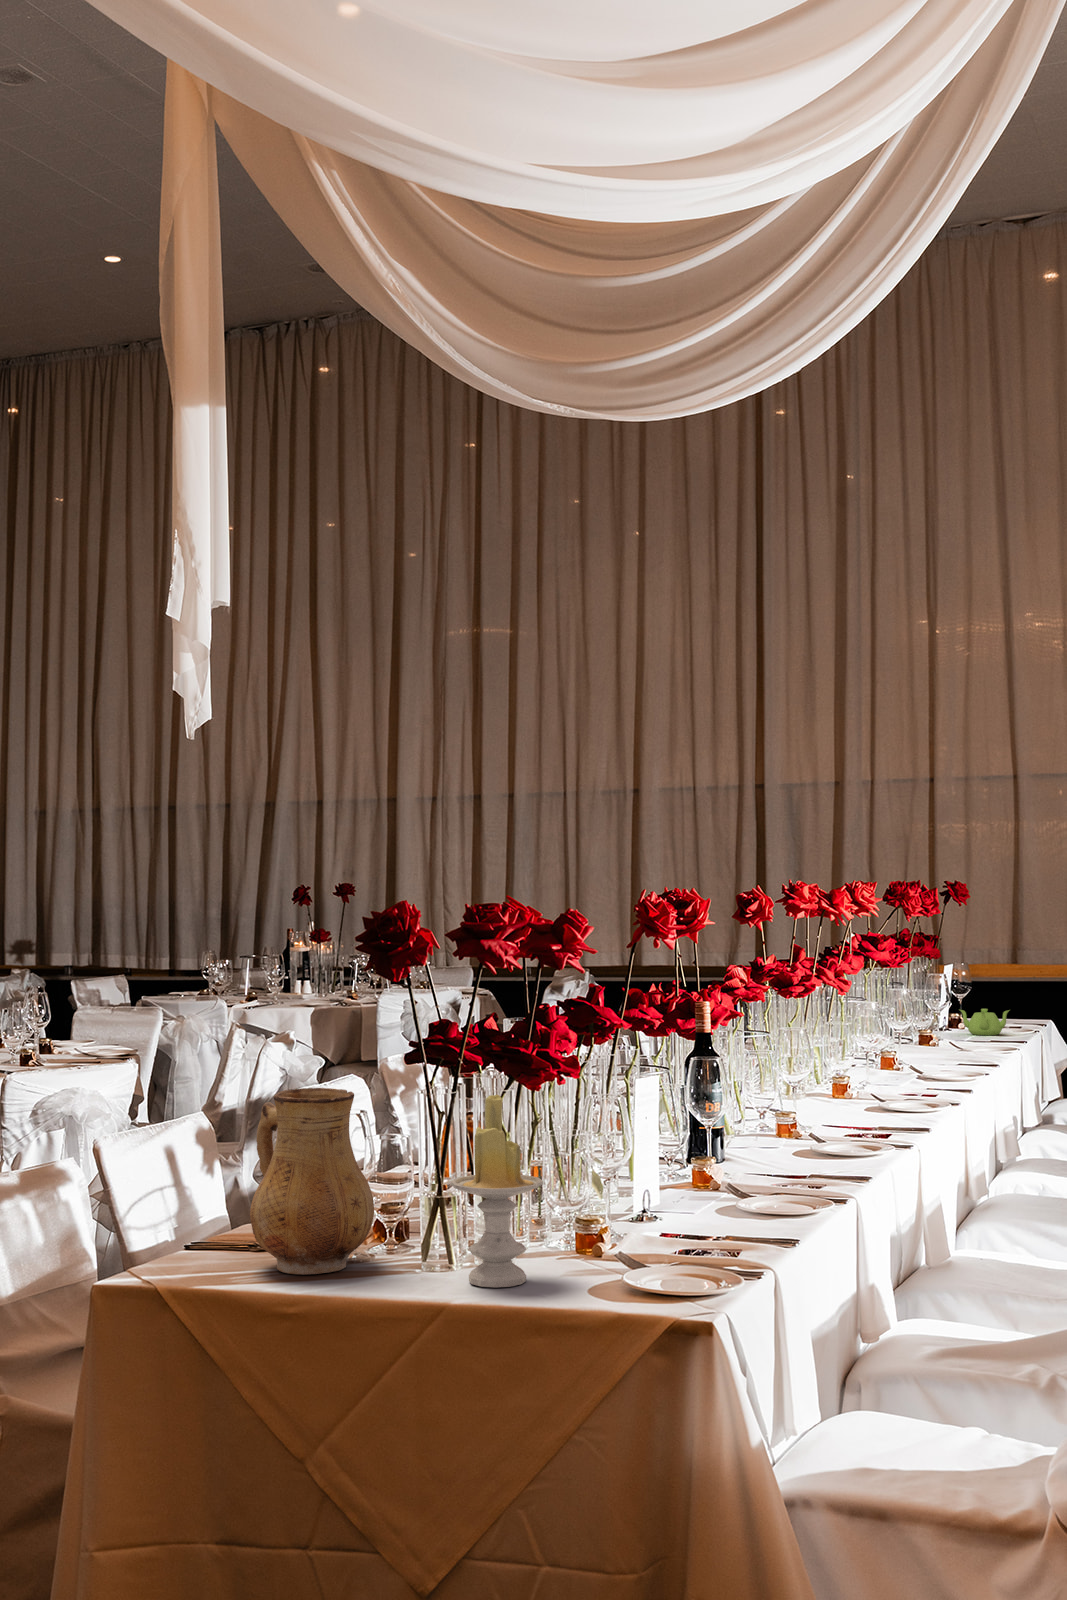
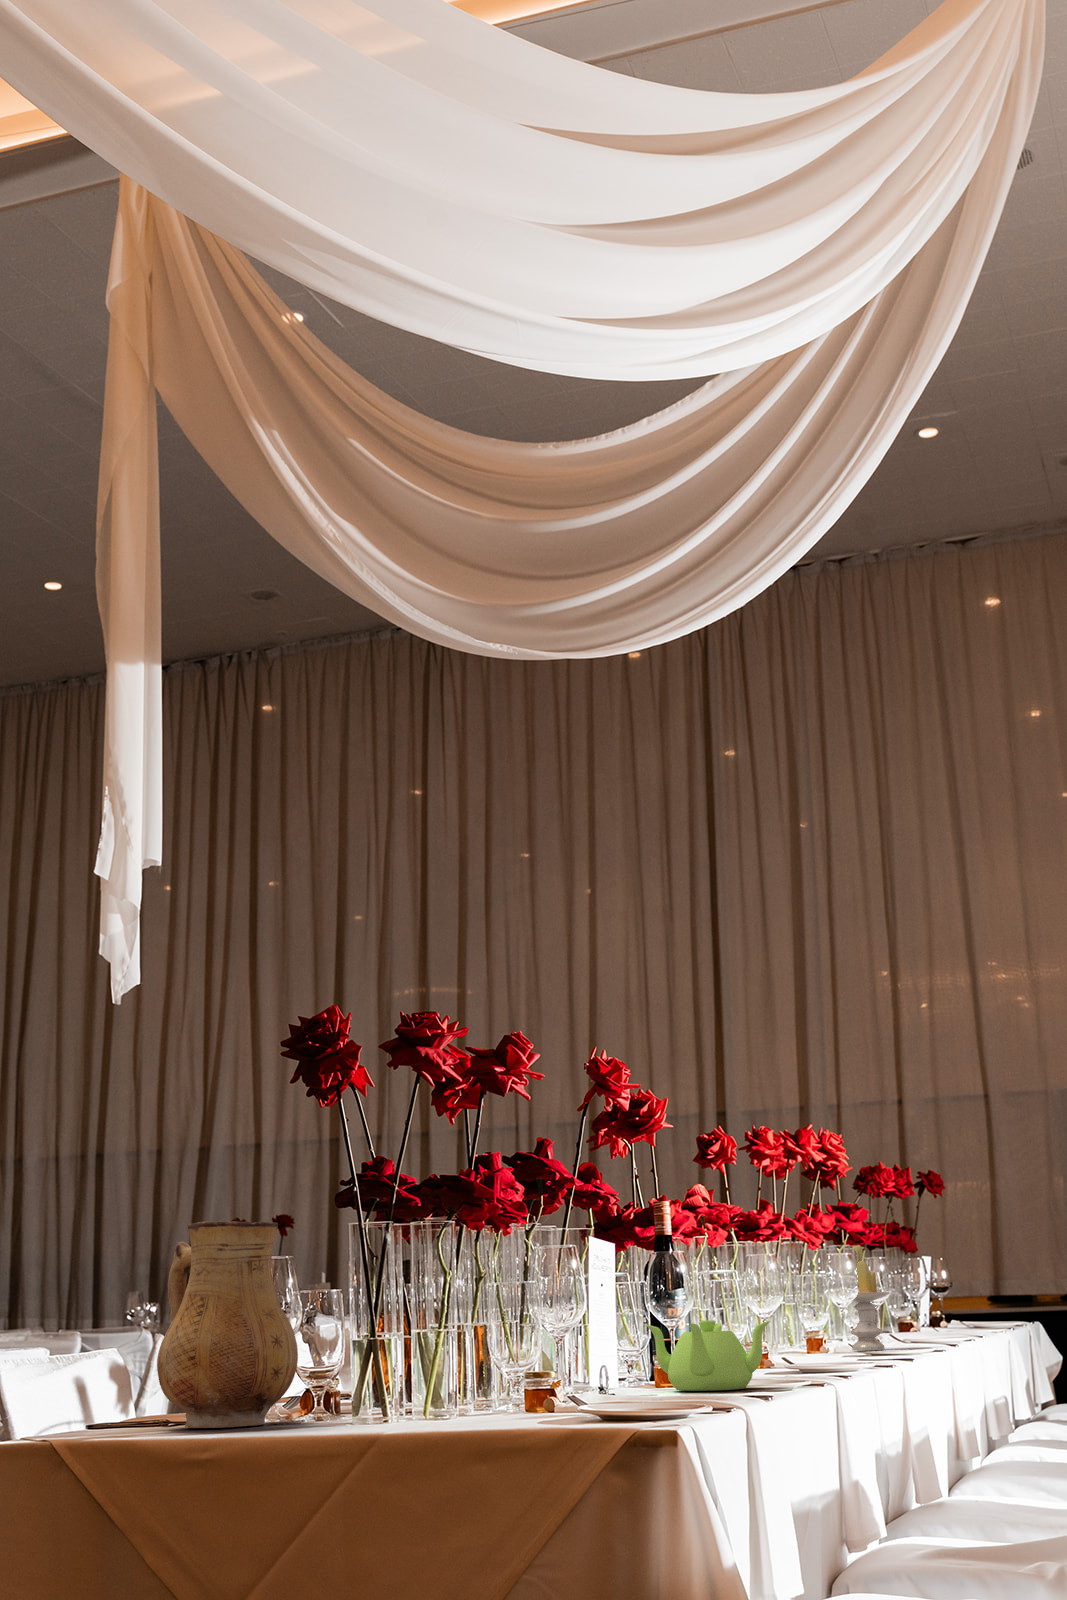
teapot: present [960,1009,1010,1035] -> present [645,1320,770,1391]
candle: present [451,1095,543,1287] -> present [851,1245,889,1350]

